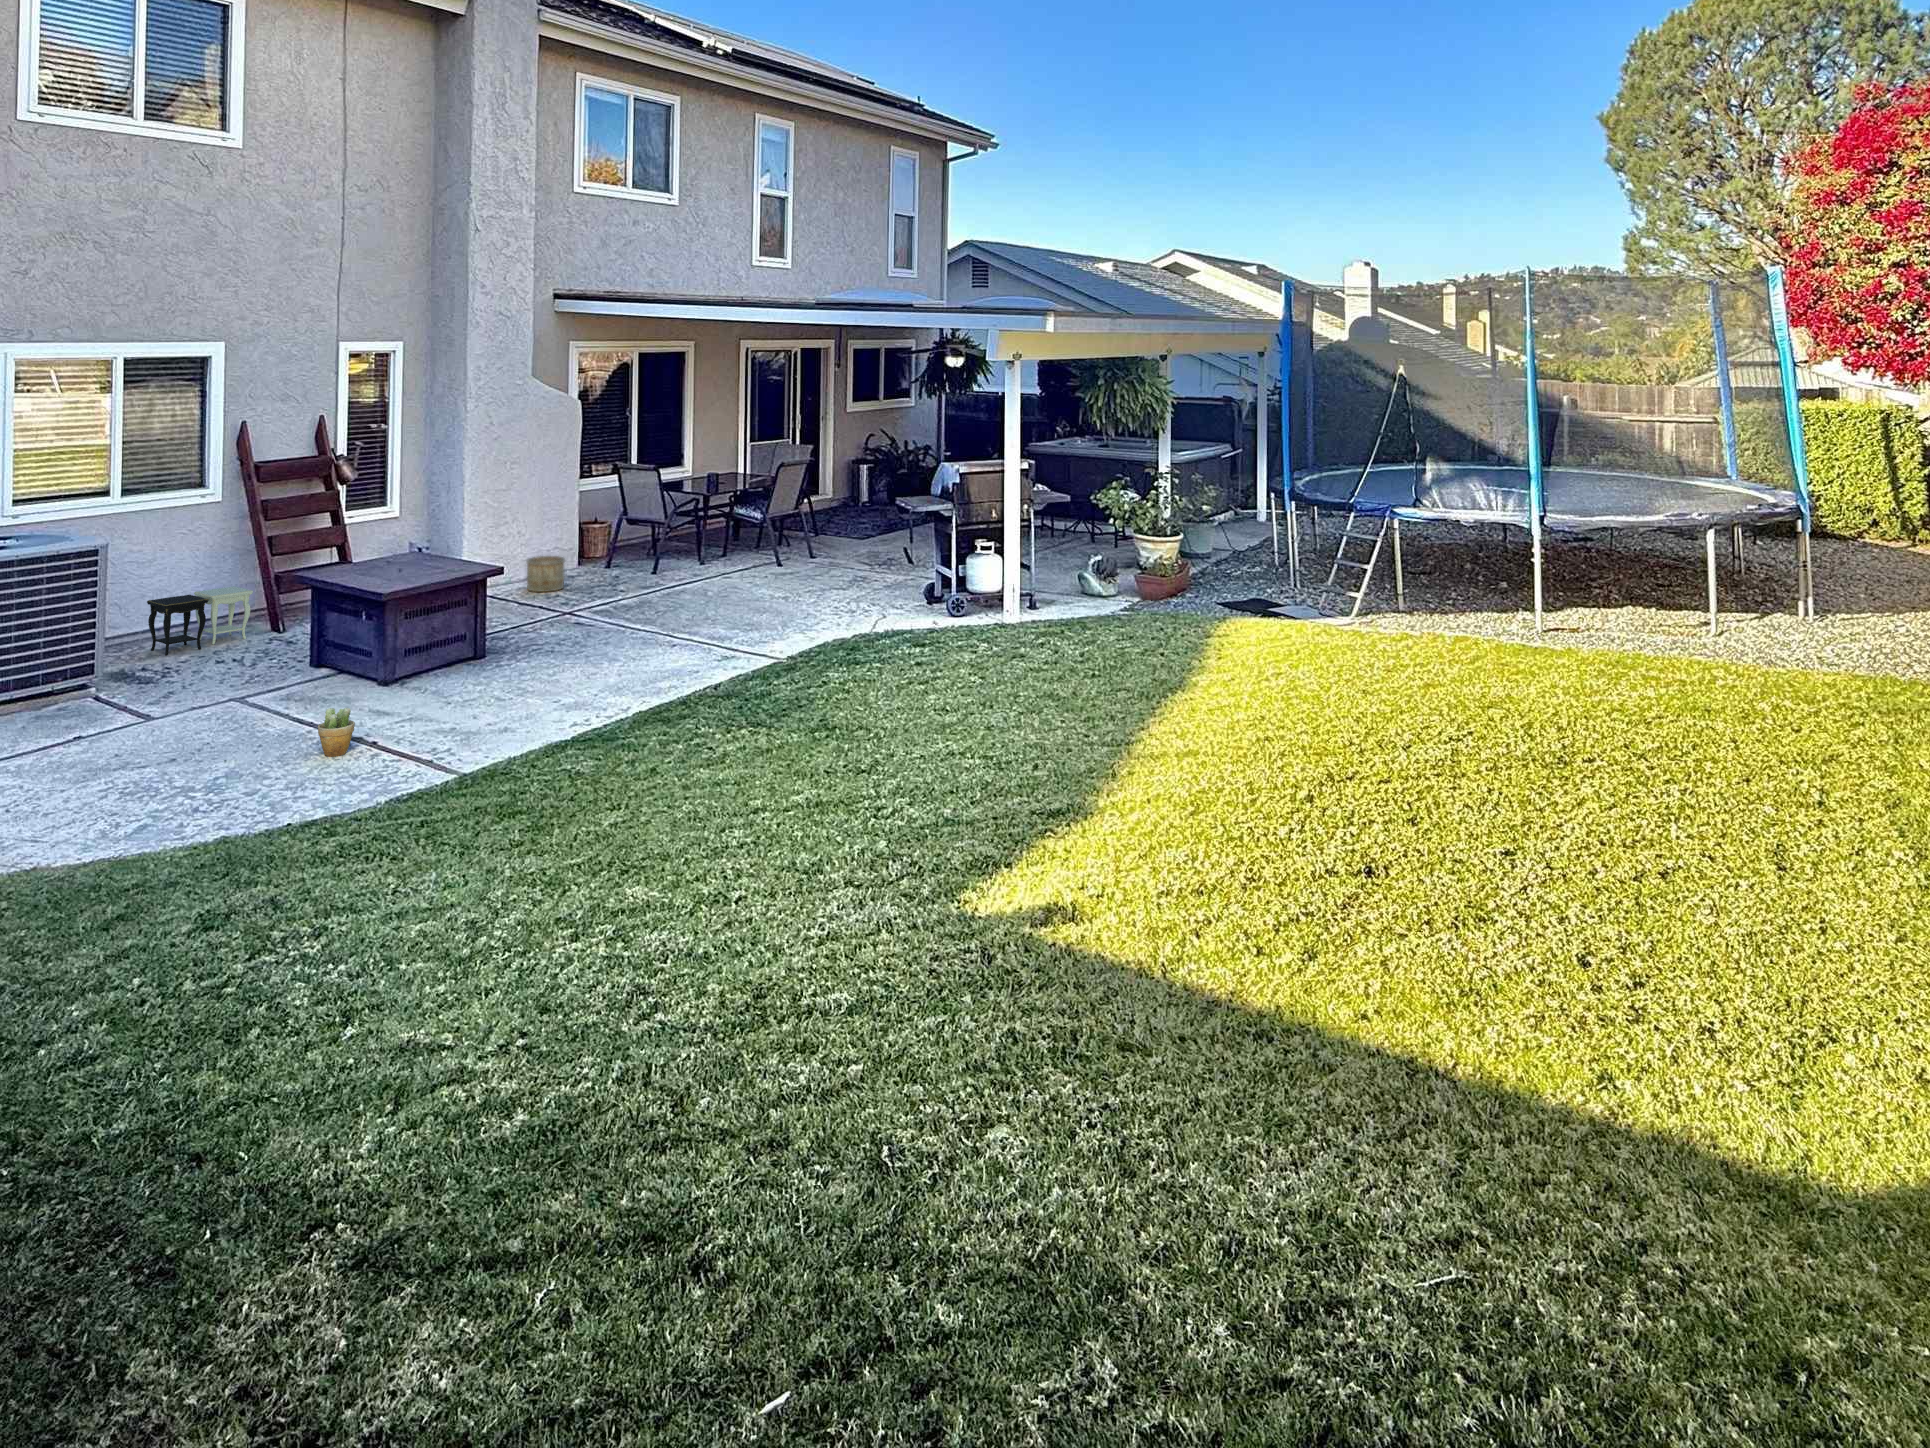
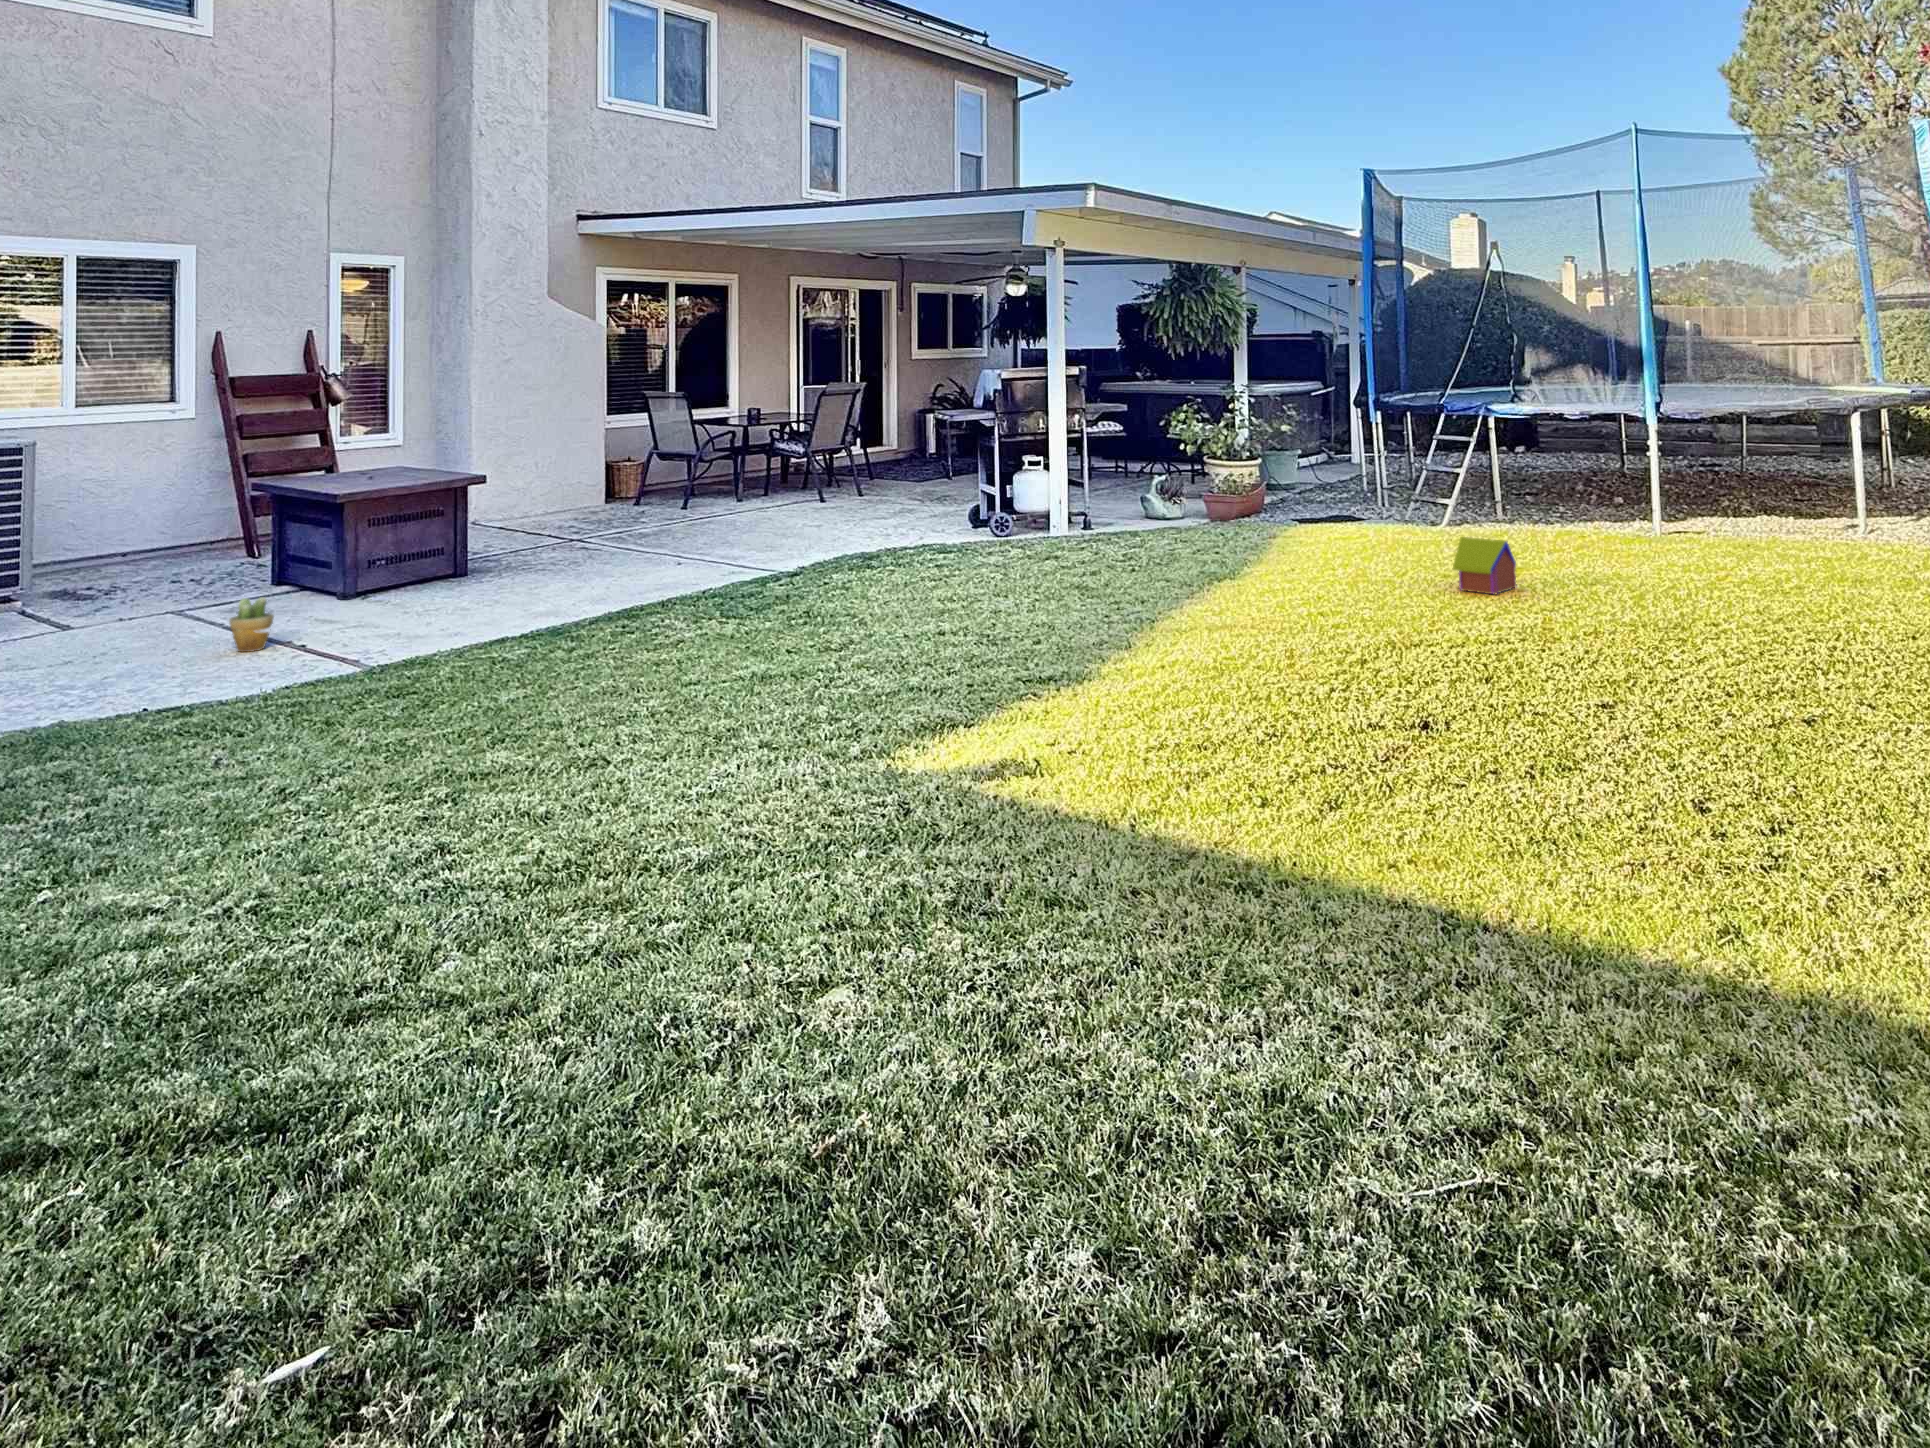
wooden bucket: present [526,556,565,592] -> none [544,487,587,523]
side table: present [147,586,253,655] -> none [106,507,228,574]
toy house: none [1377,675,1429,728] -> present [1453,537,1516,595]

